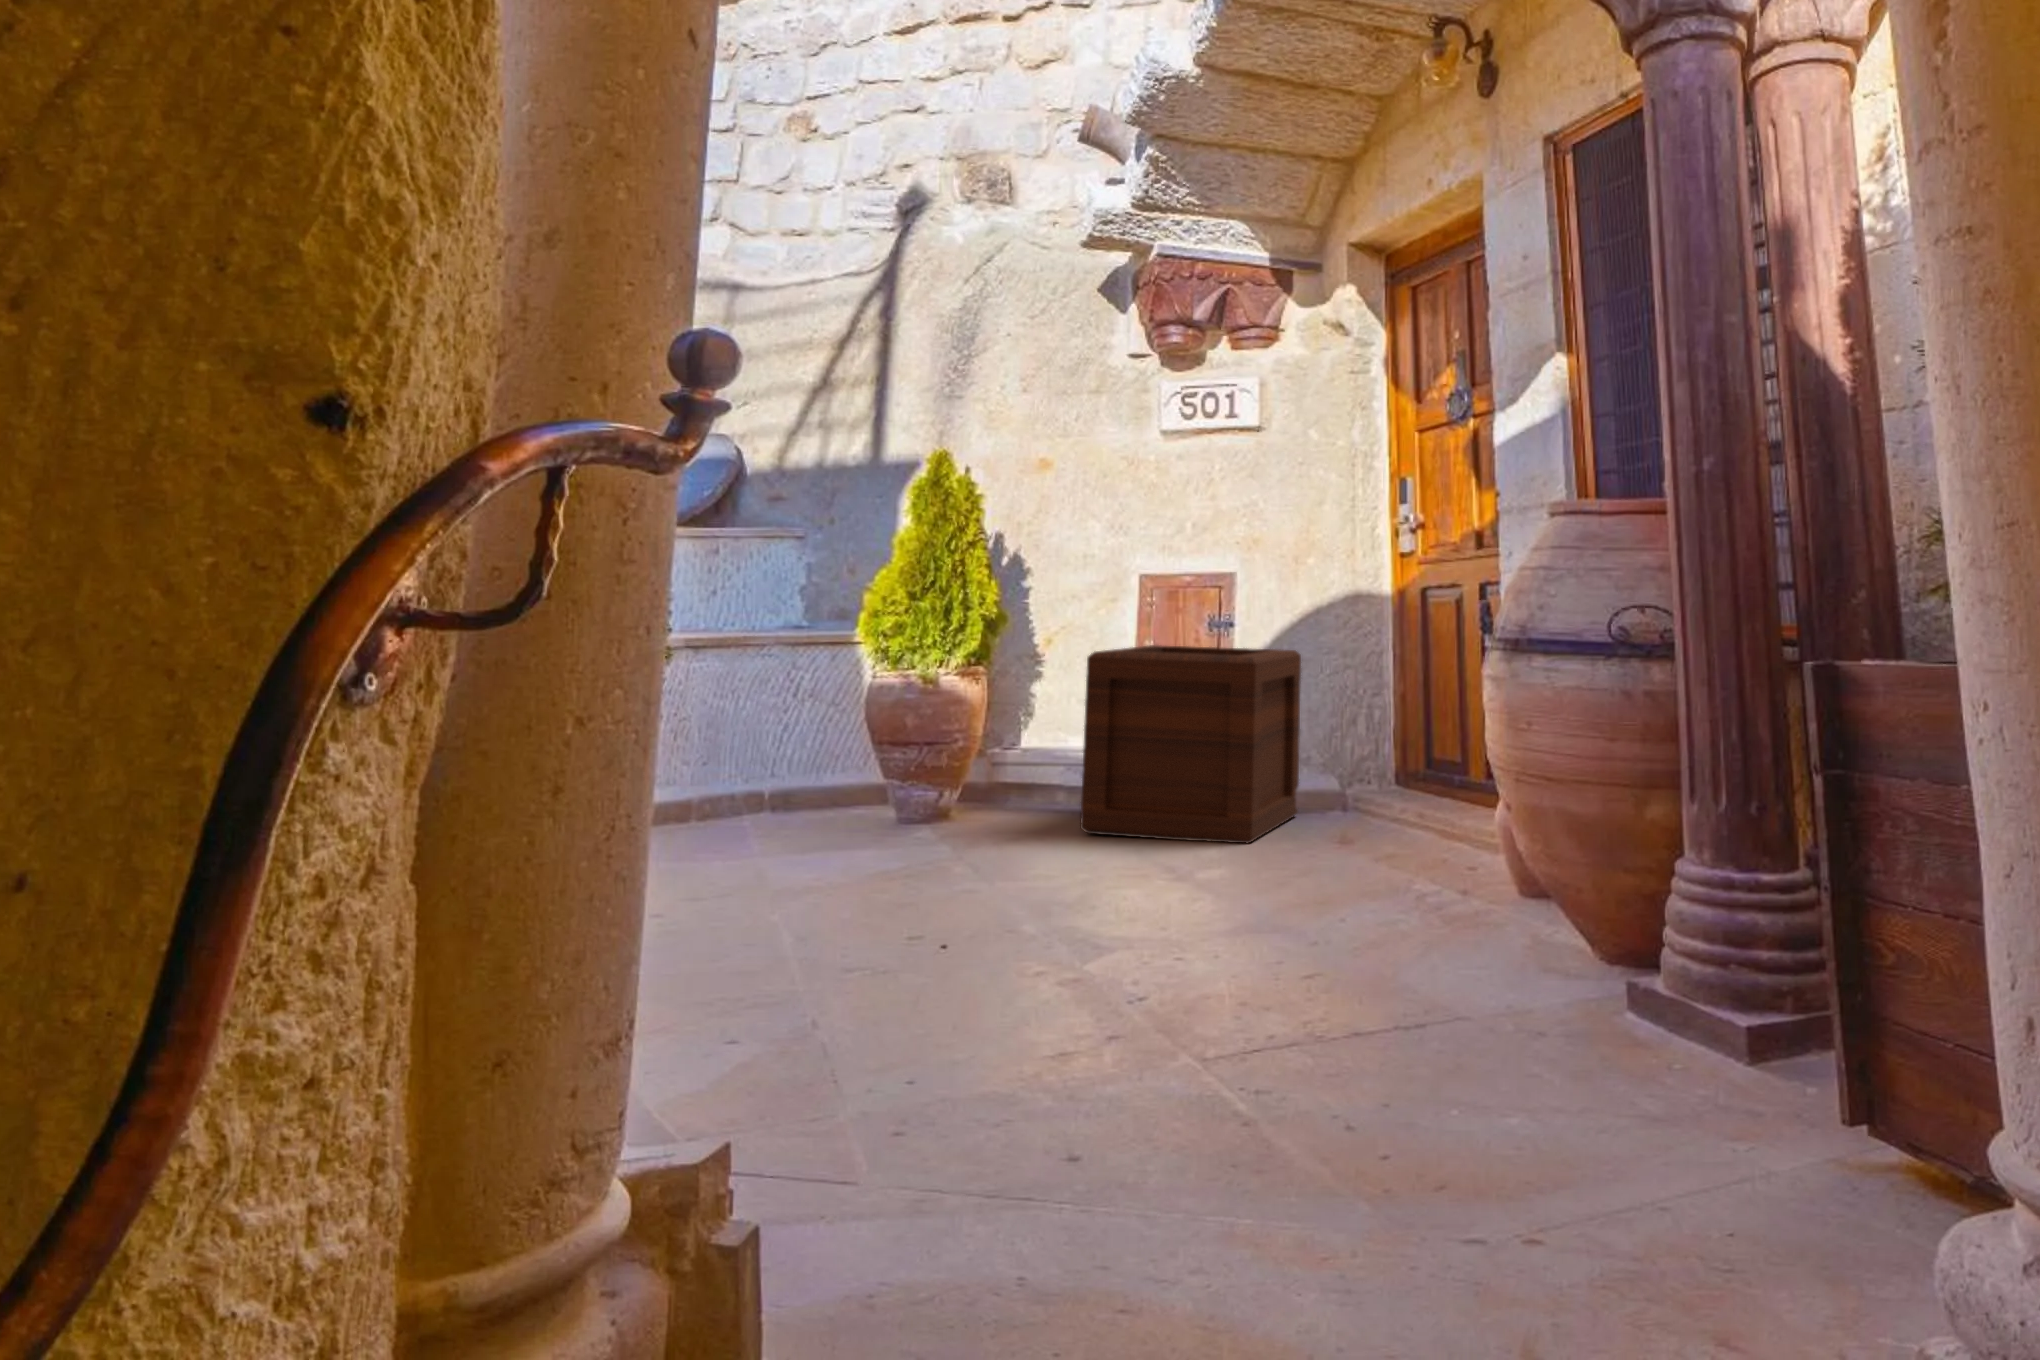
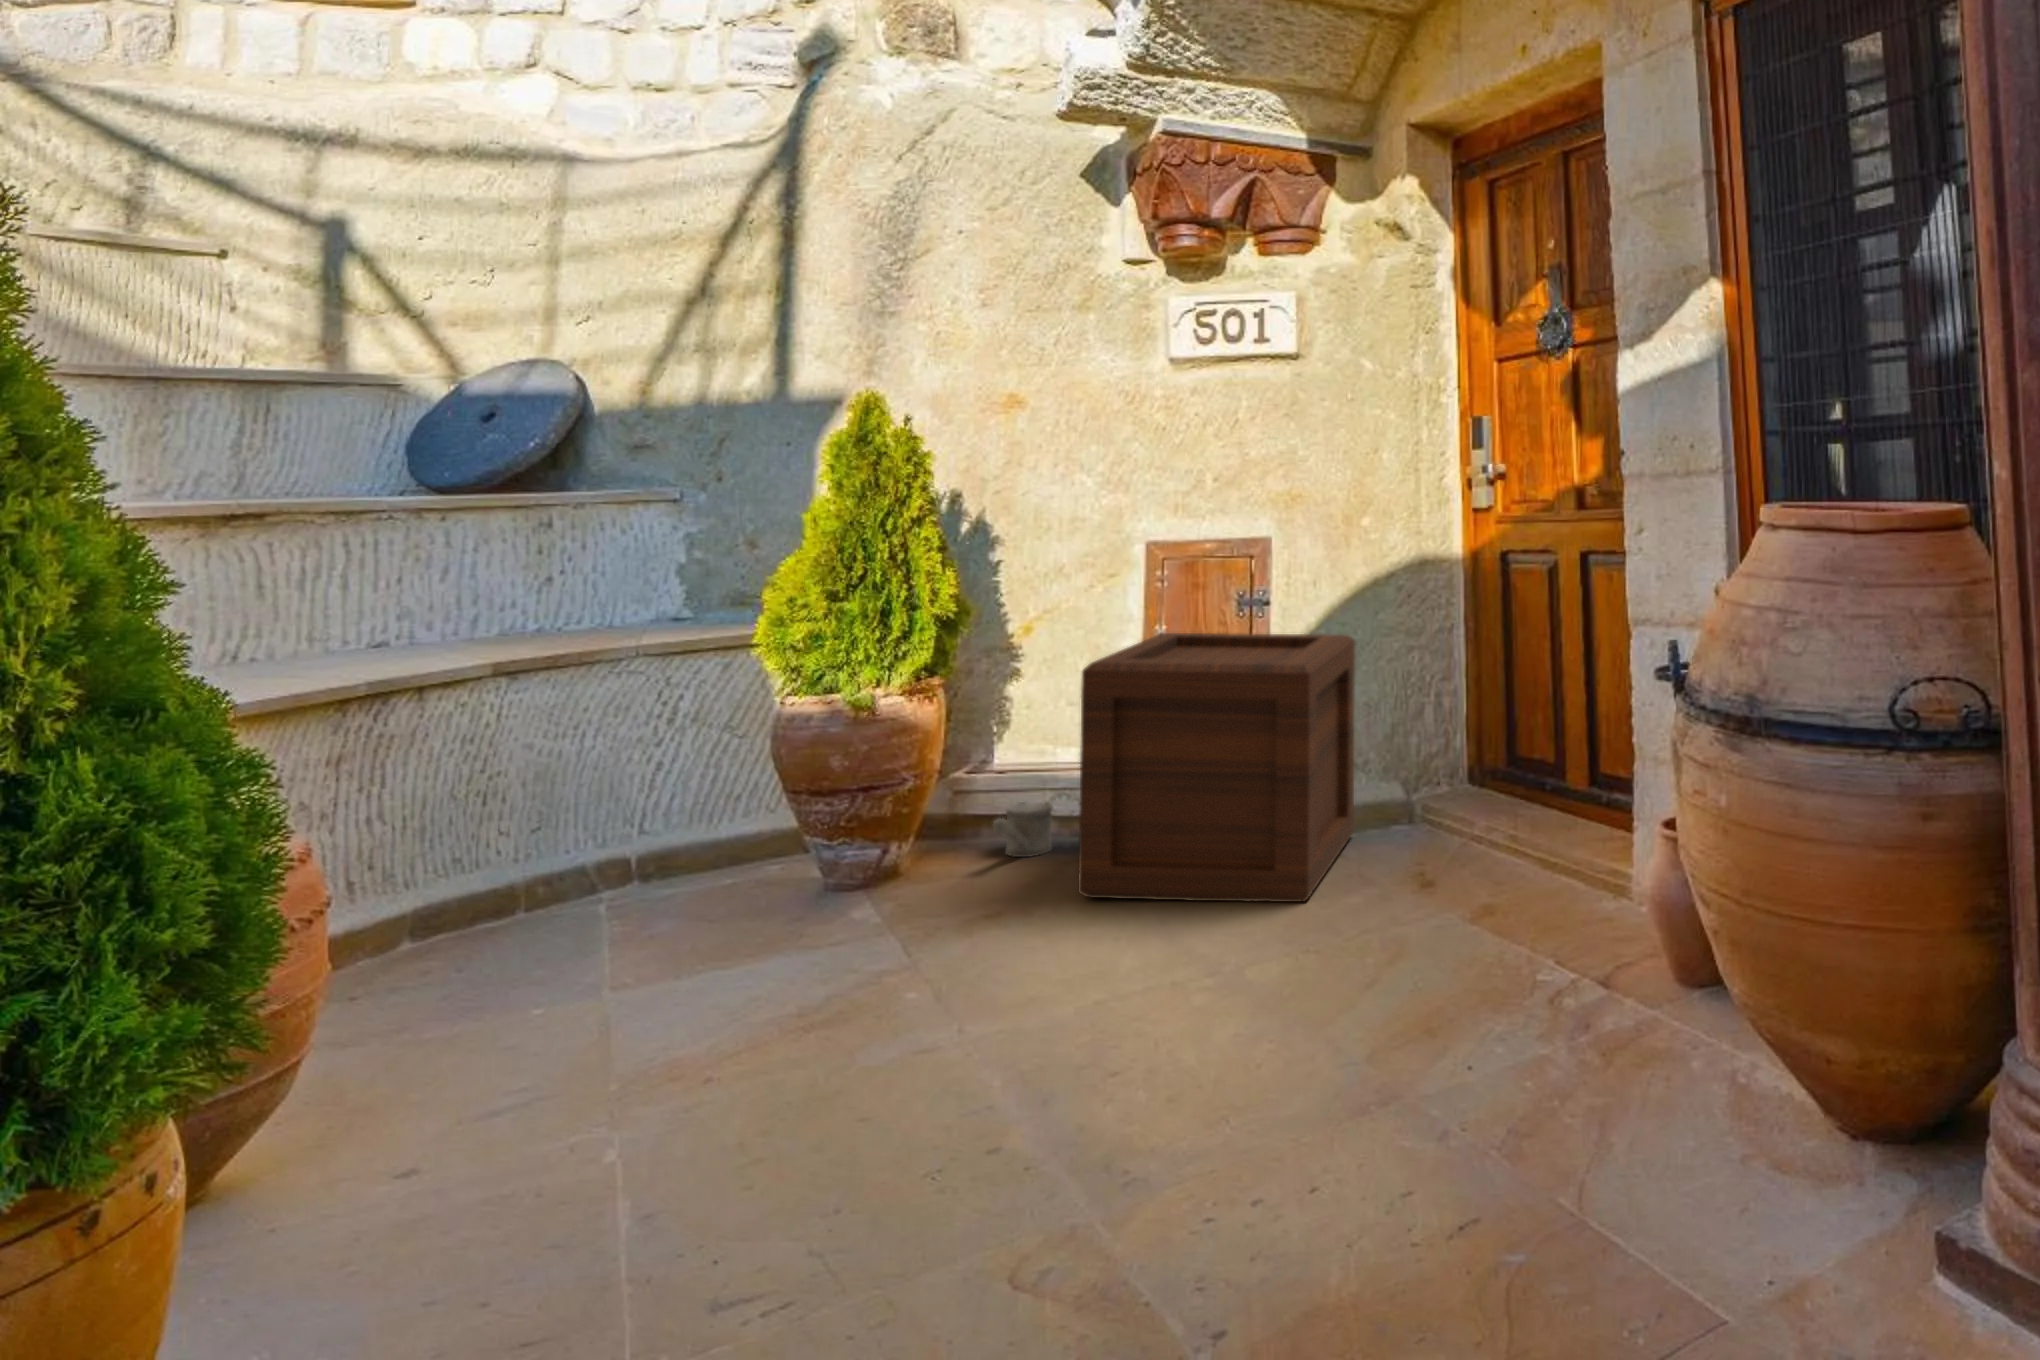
watering can: none [1020,772,1065,815] -> present [993,802,1053,857]

